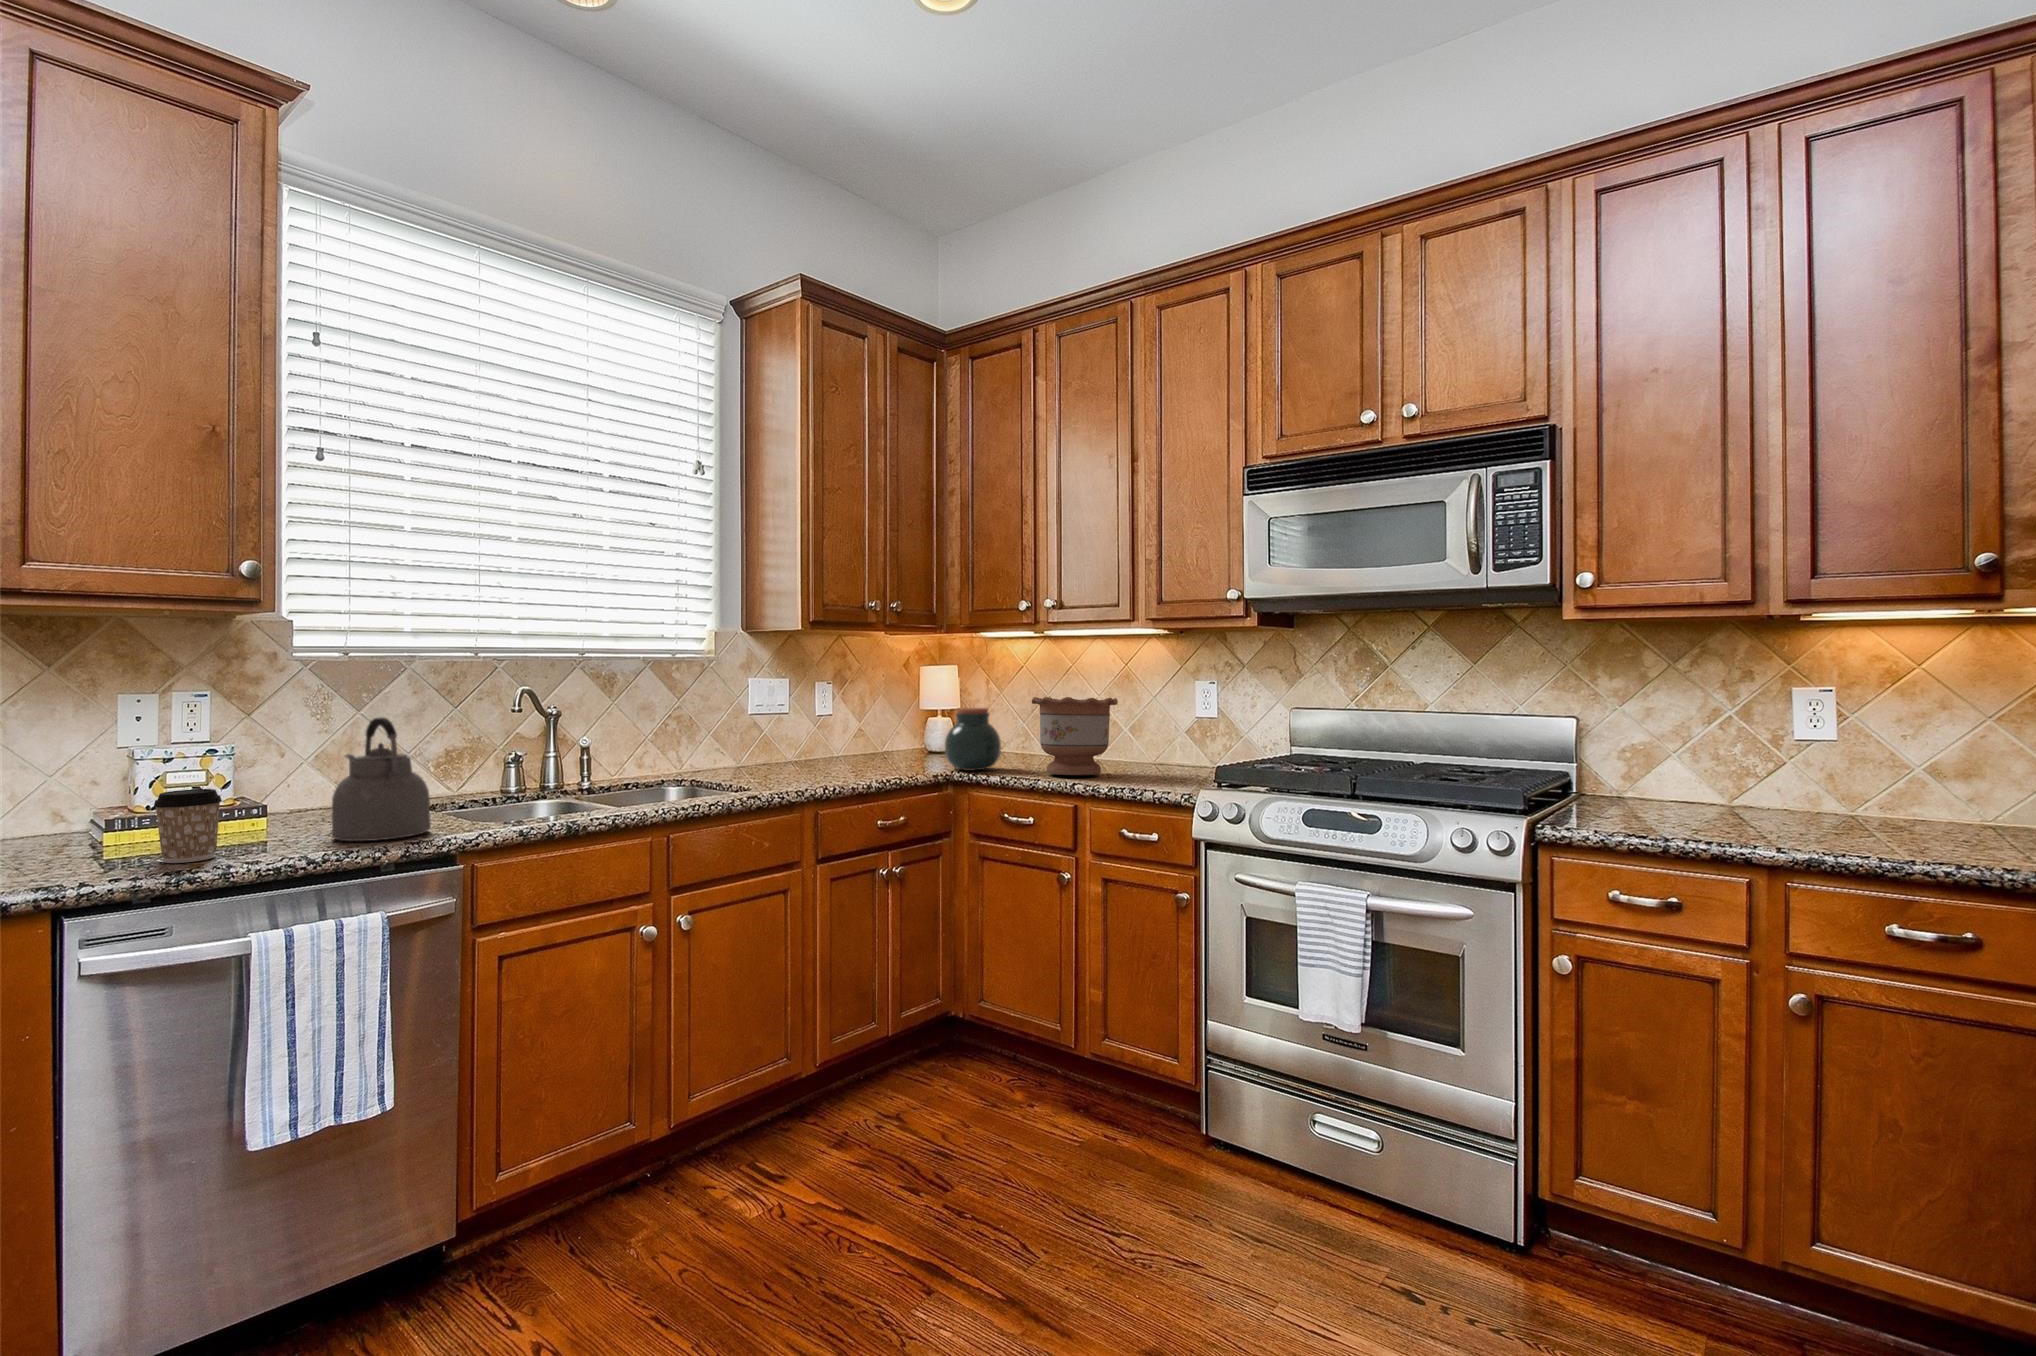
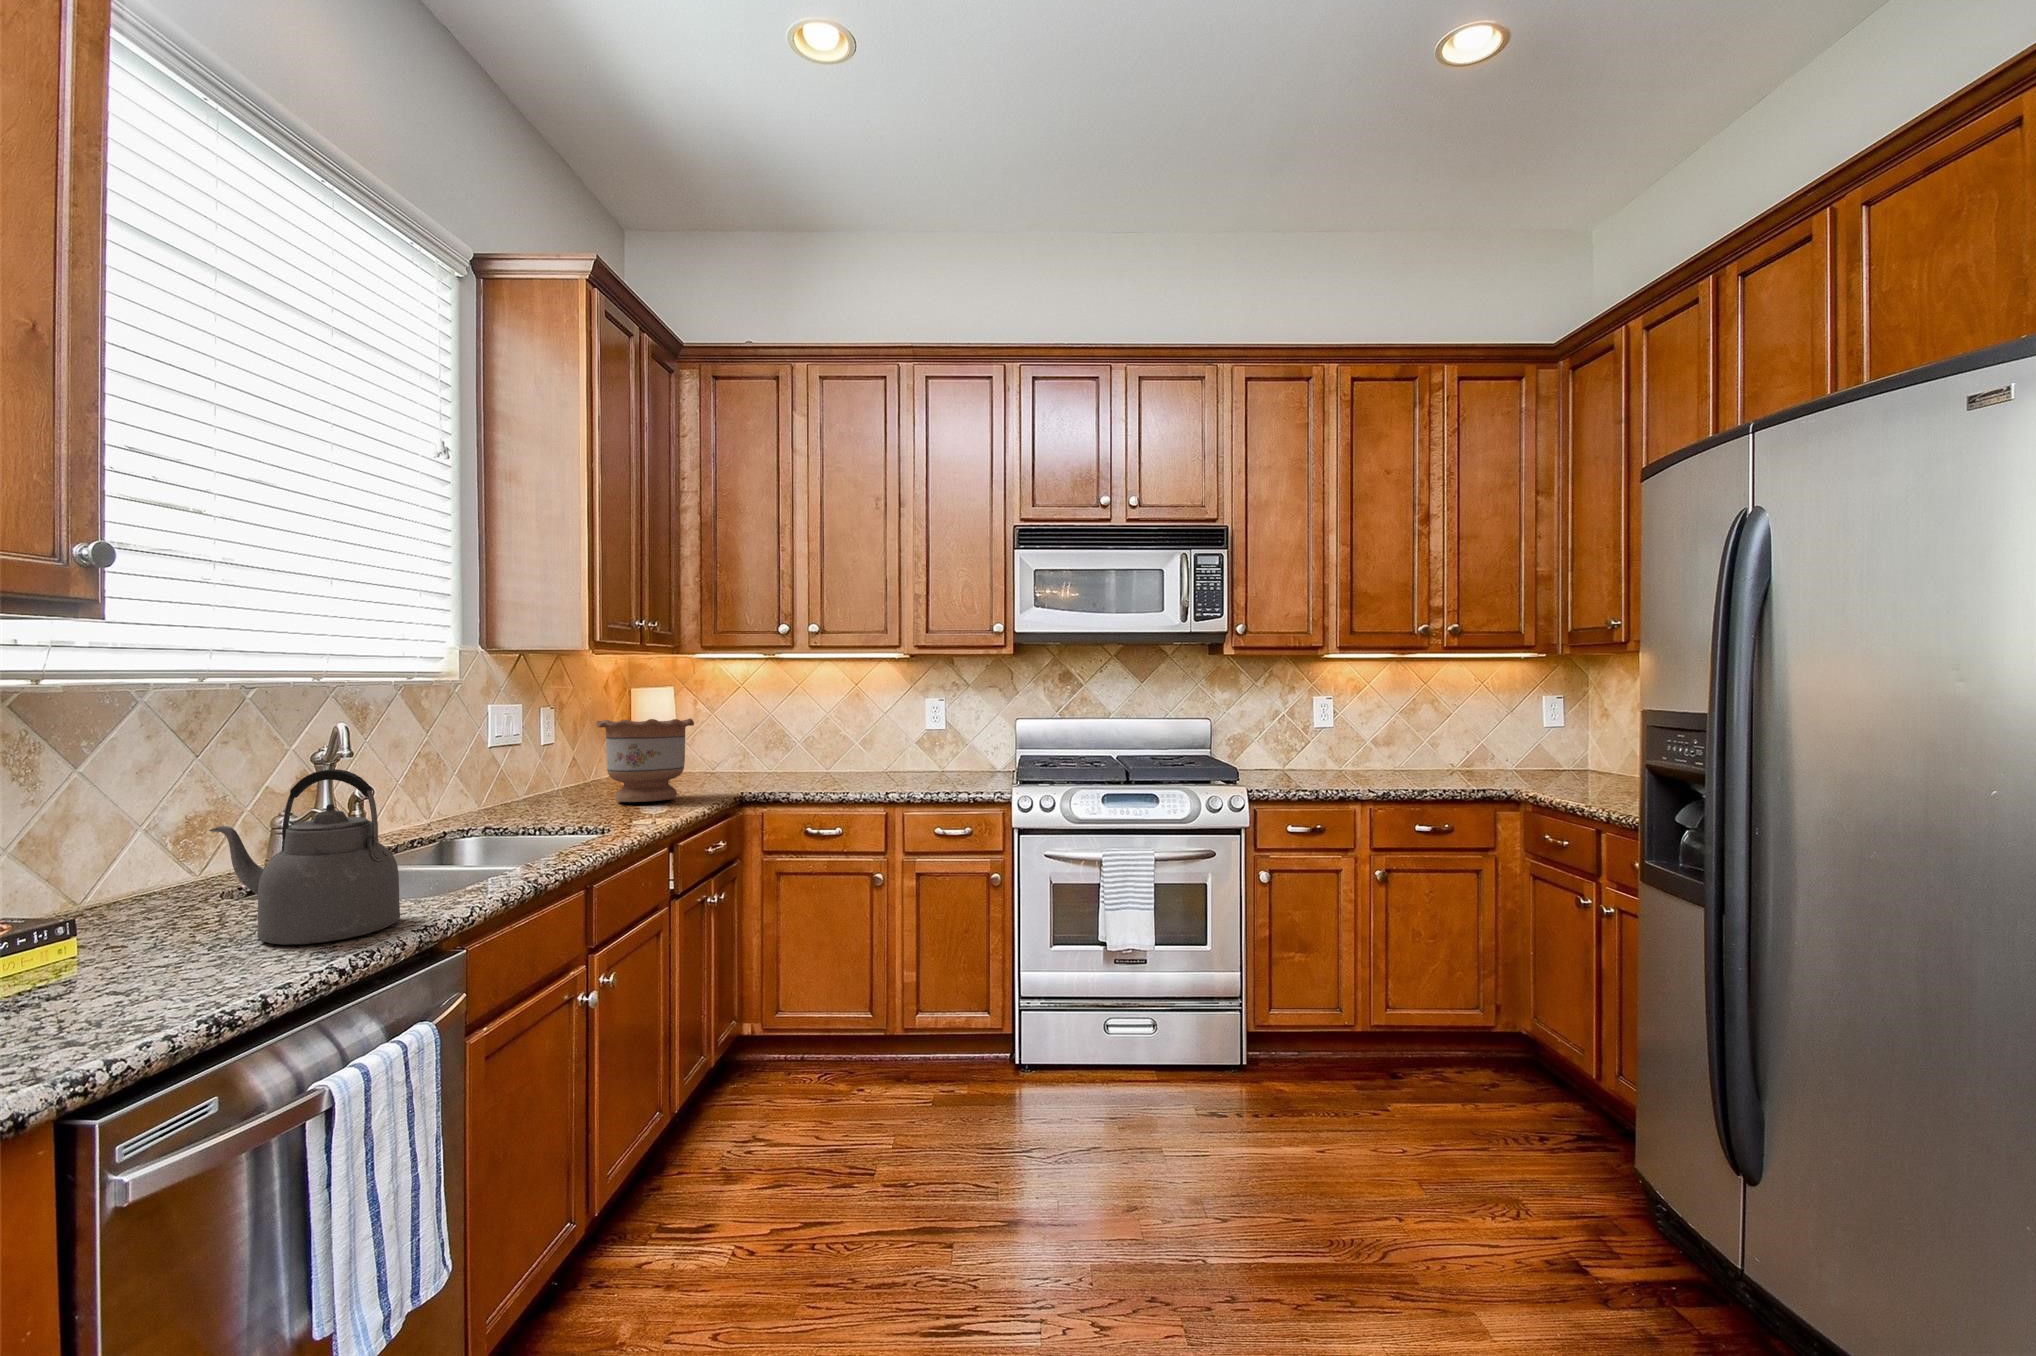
flower pot: present [1032,697,1118,775] -> present [596,719,694,802]
jar: present [945,708,1001,771] -> none [704,727,761,789]
coffee cup: present [153,789,222,863] -> none [87,893,201,1016]

